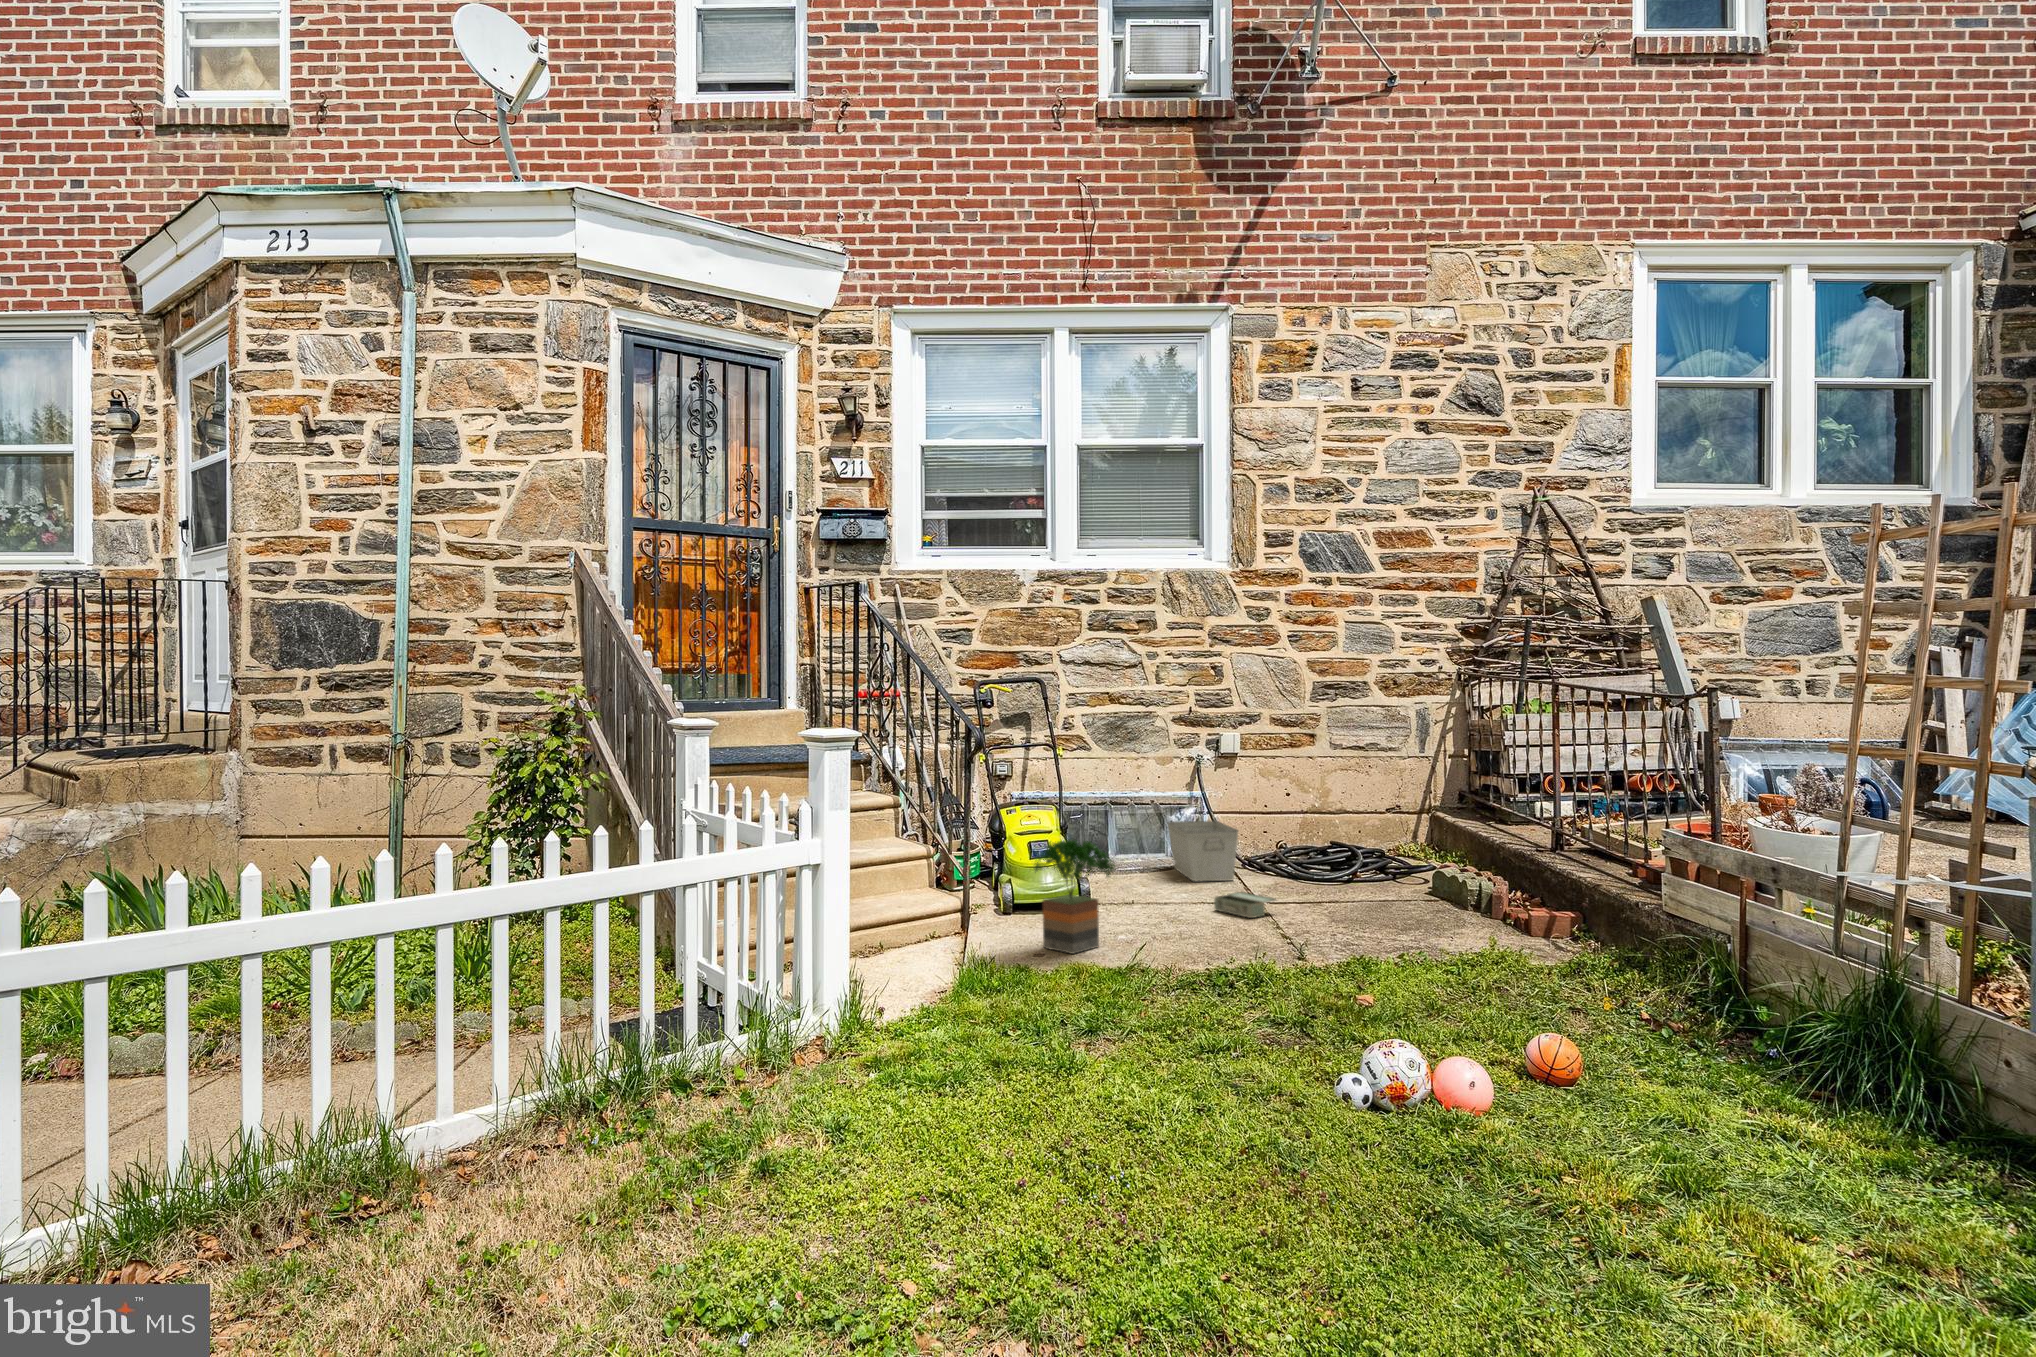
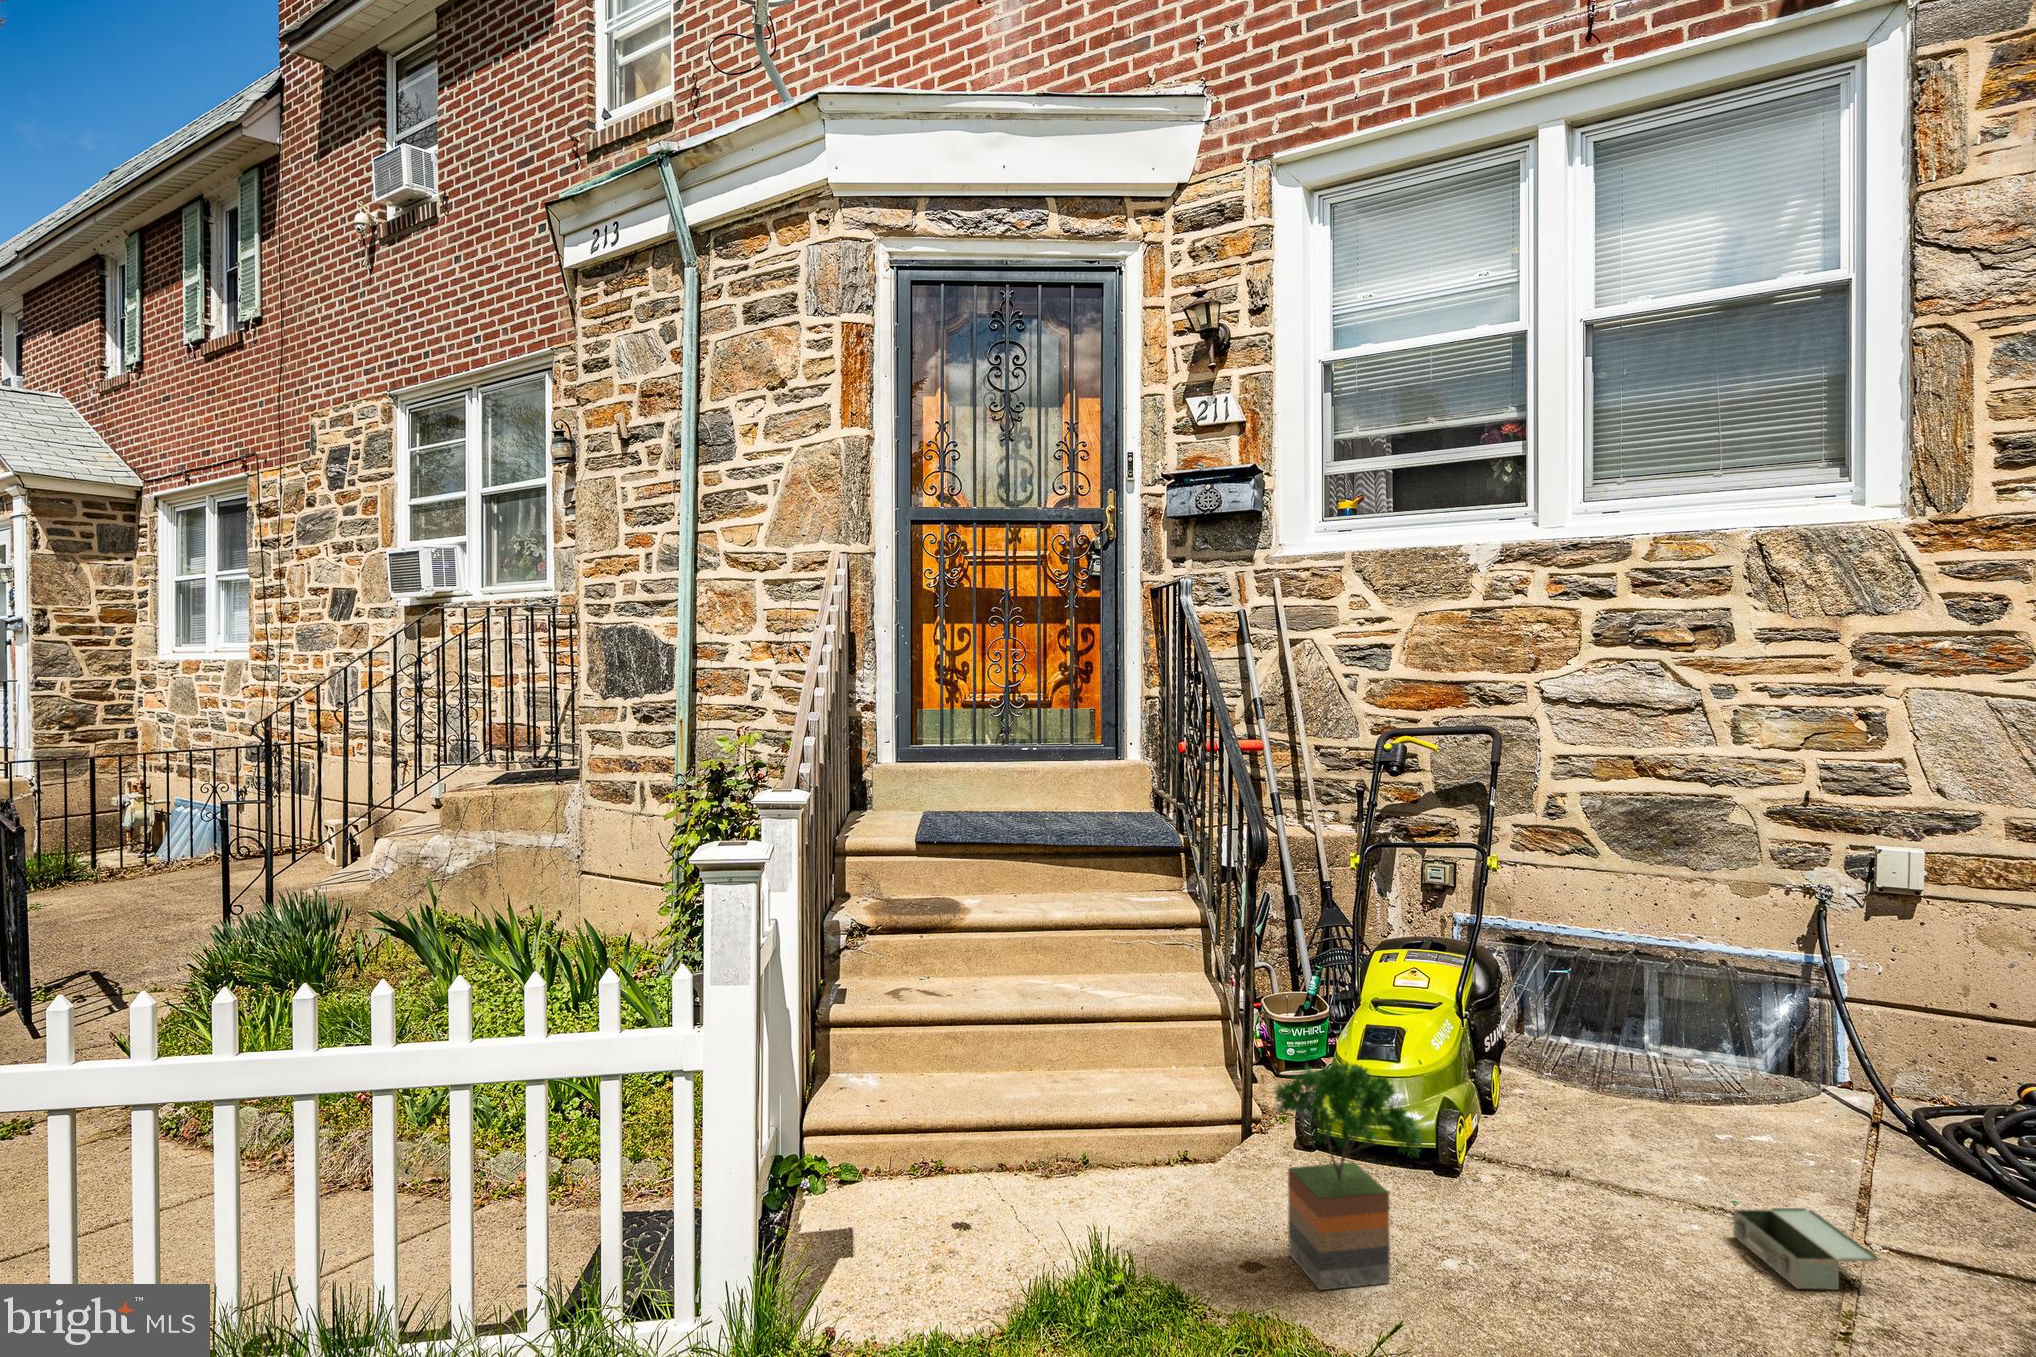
storage bin: present [1168,820,1239,882] -> none [1744,997,1875,1151]

